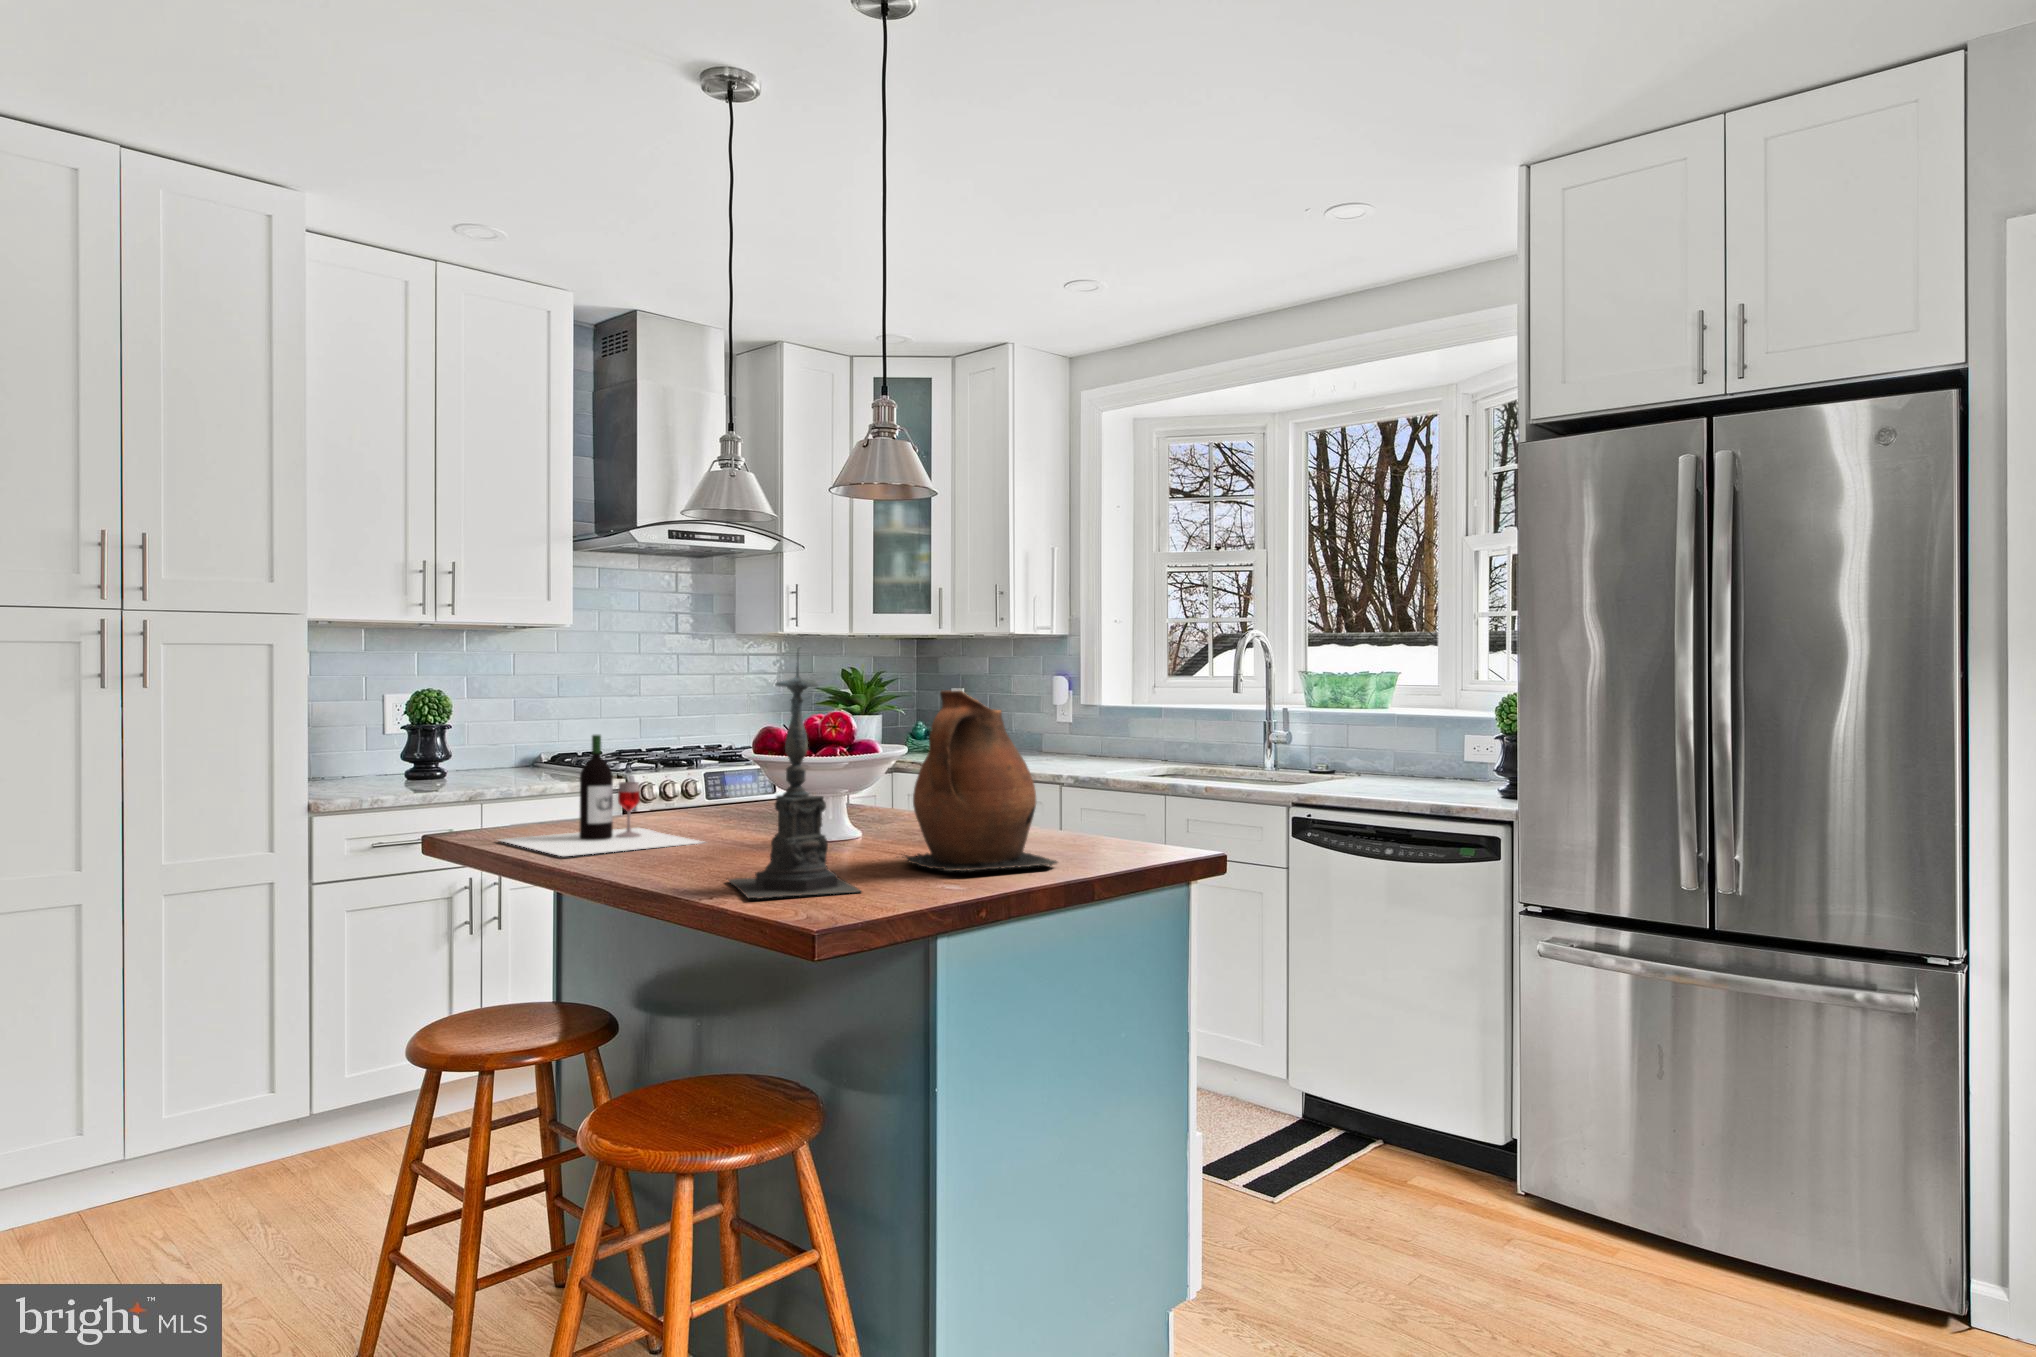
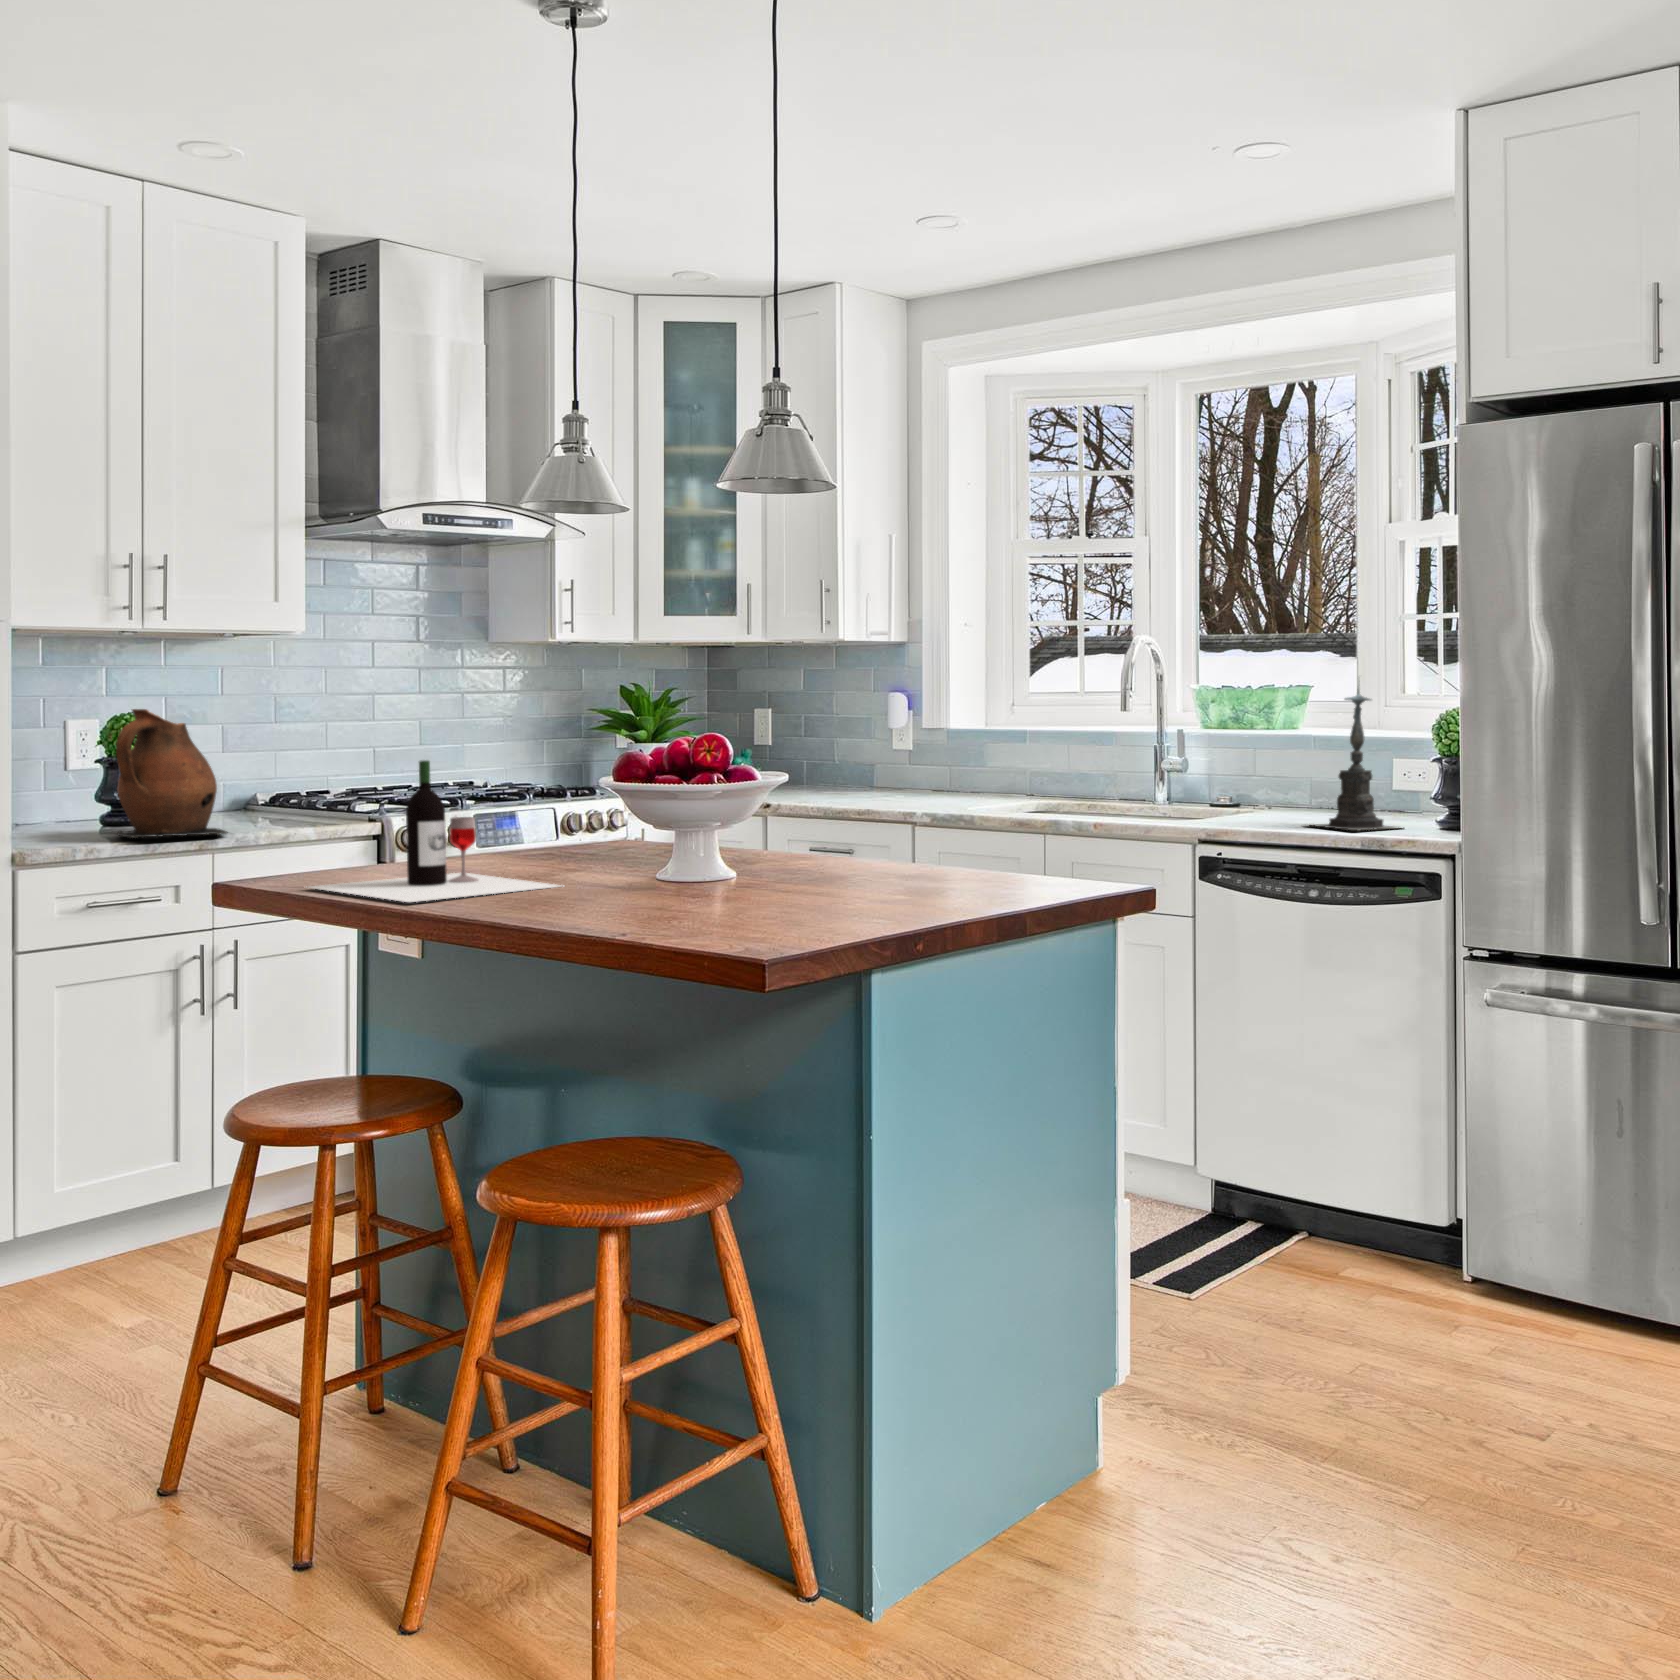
candle holder: present [729,651,860,899] -> present [1310,688,1399,830]
ceramic pitcher: present [905,691,1057,871] -> present [116,709,228,838]

